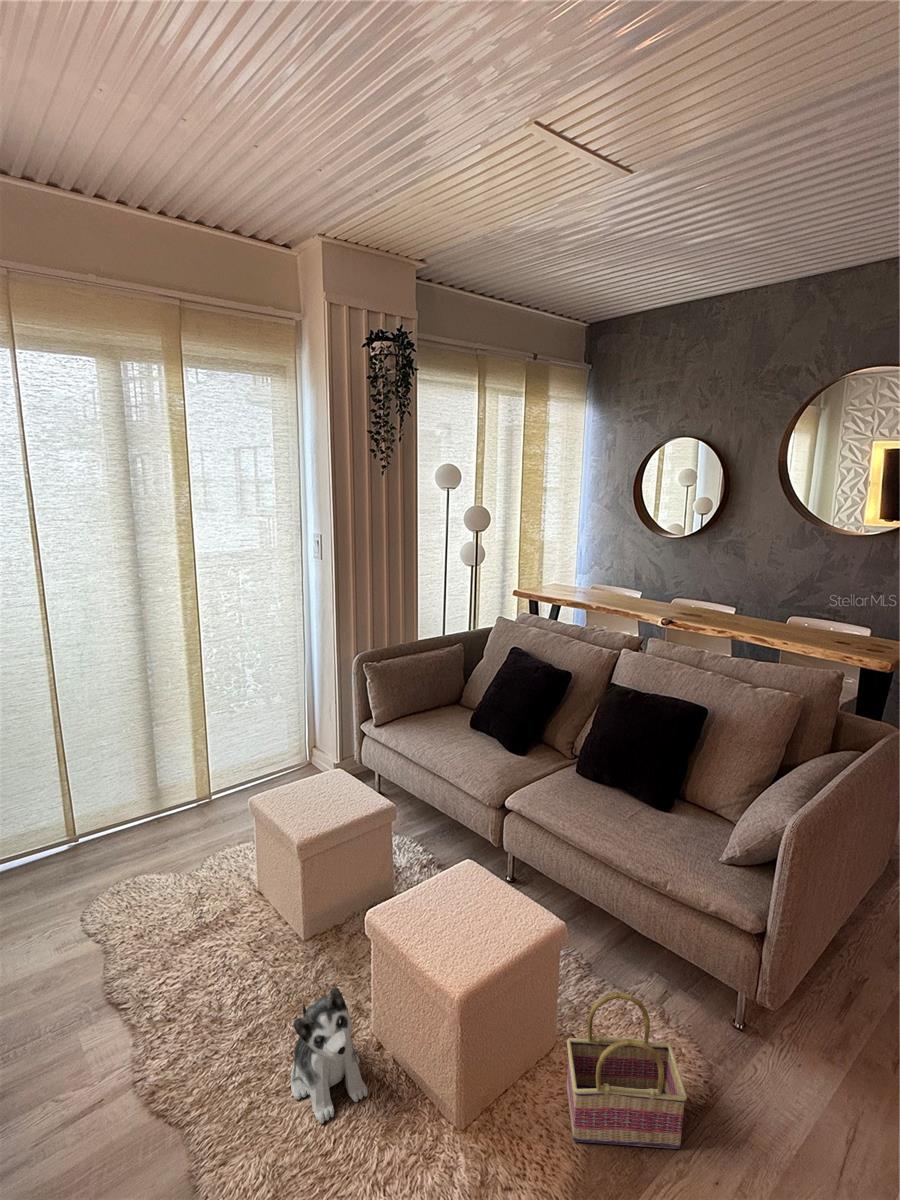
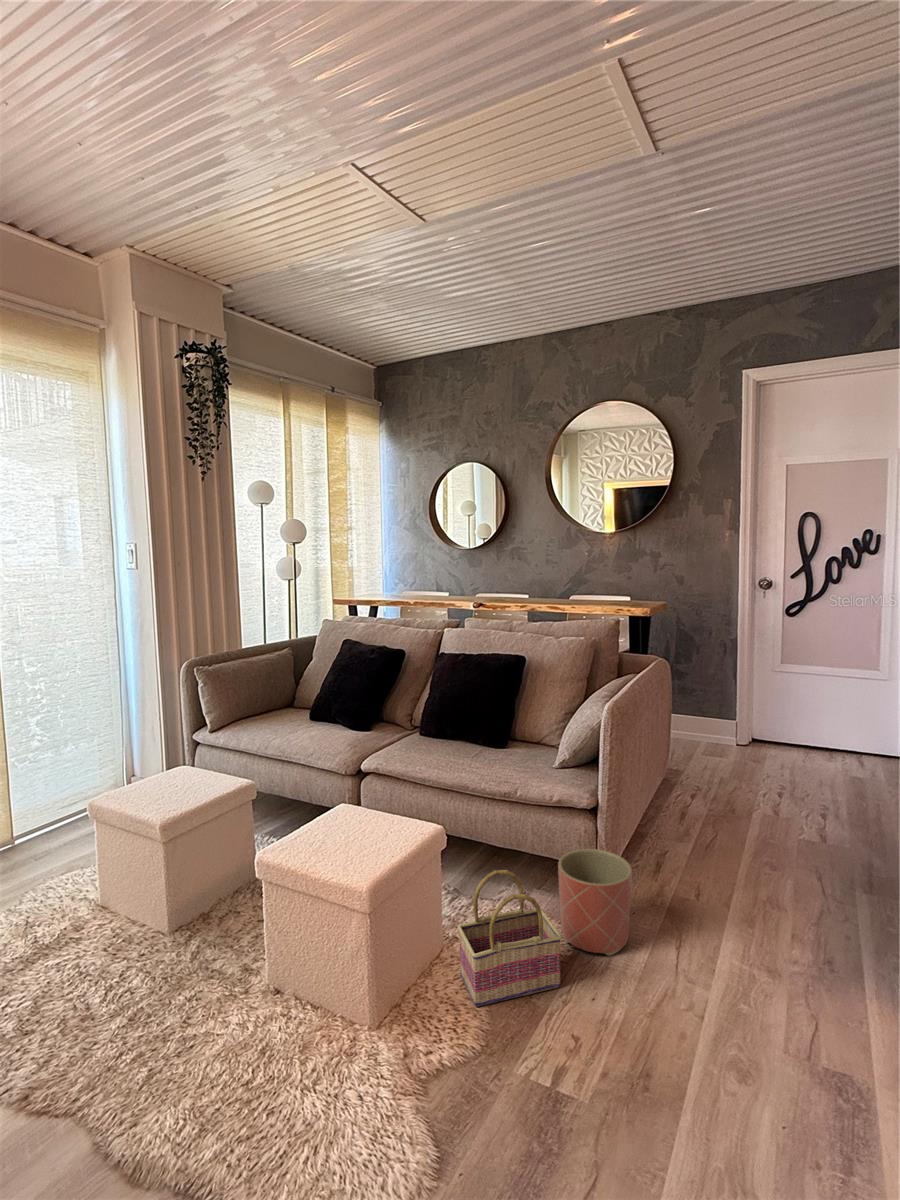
planter: none [699,976,799,1122] -> present [558,849,632,956]
plush toy: present [291,987,368,1124] -> none [190,922,276,1064]

